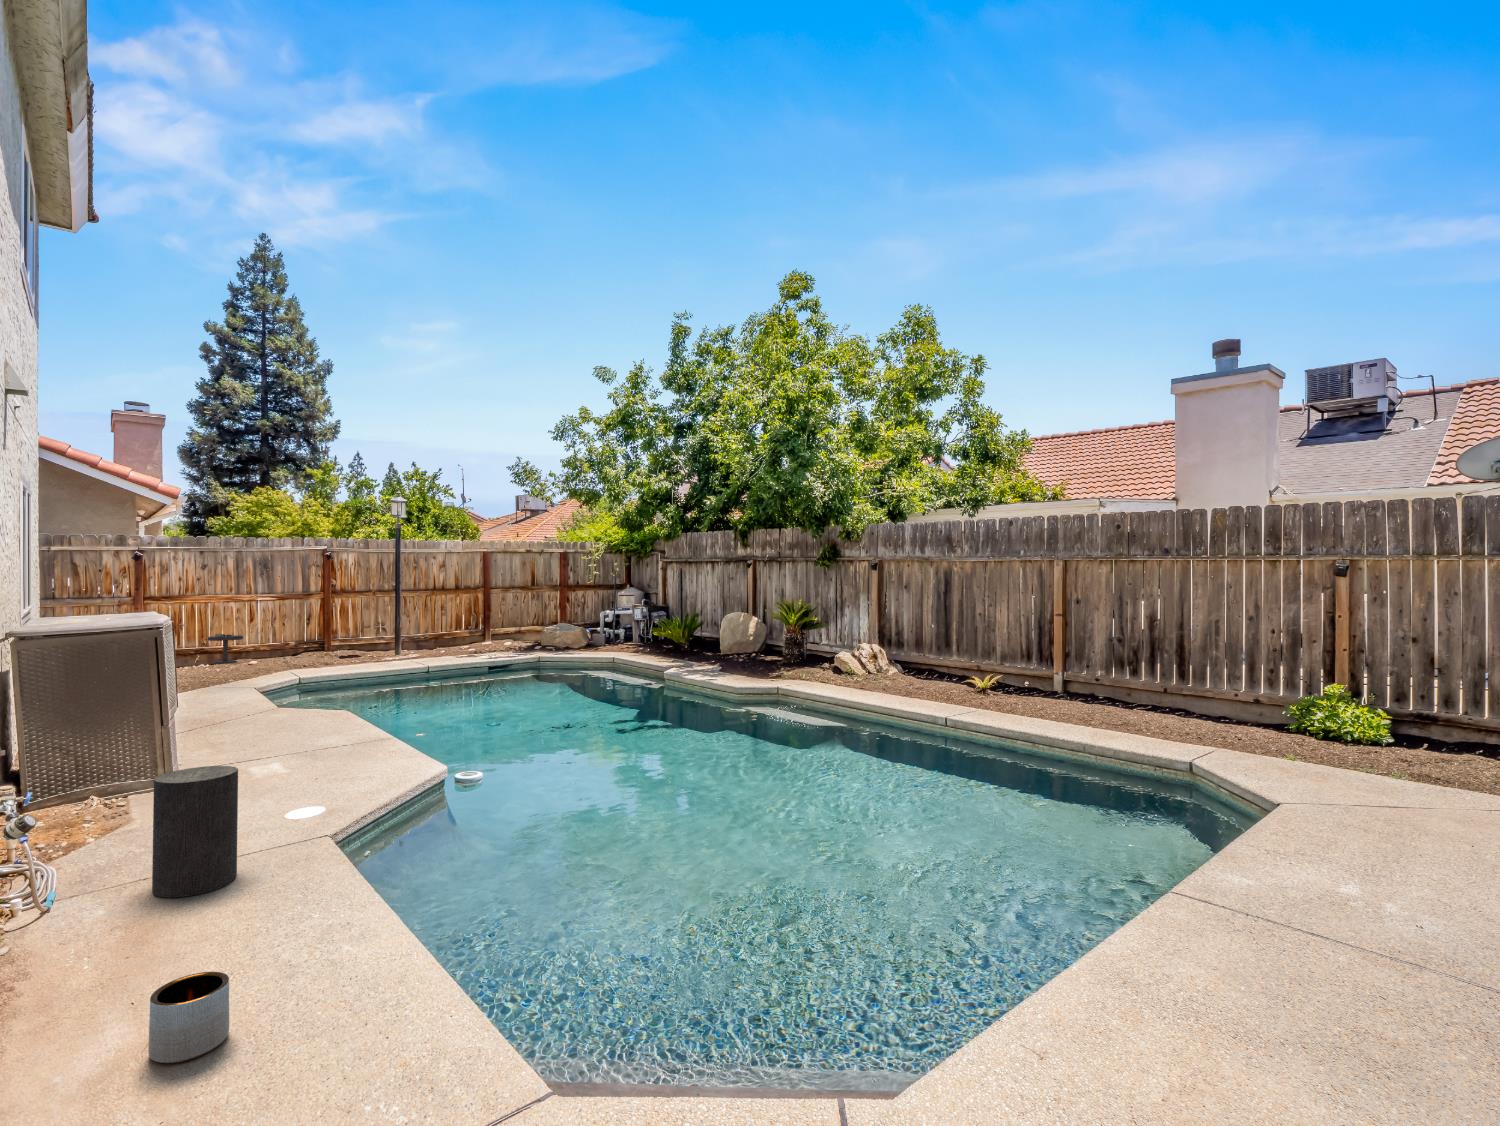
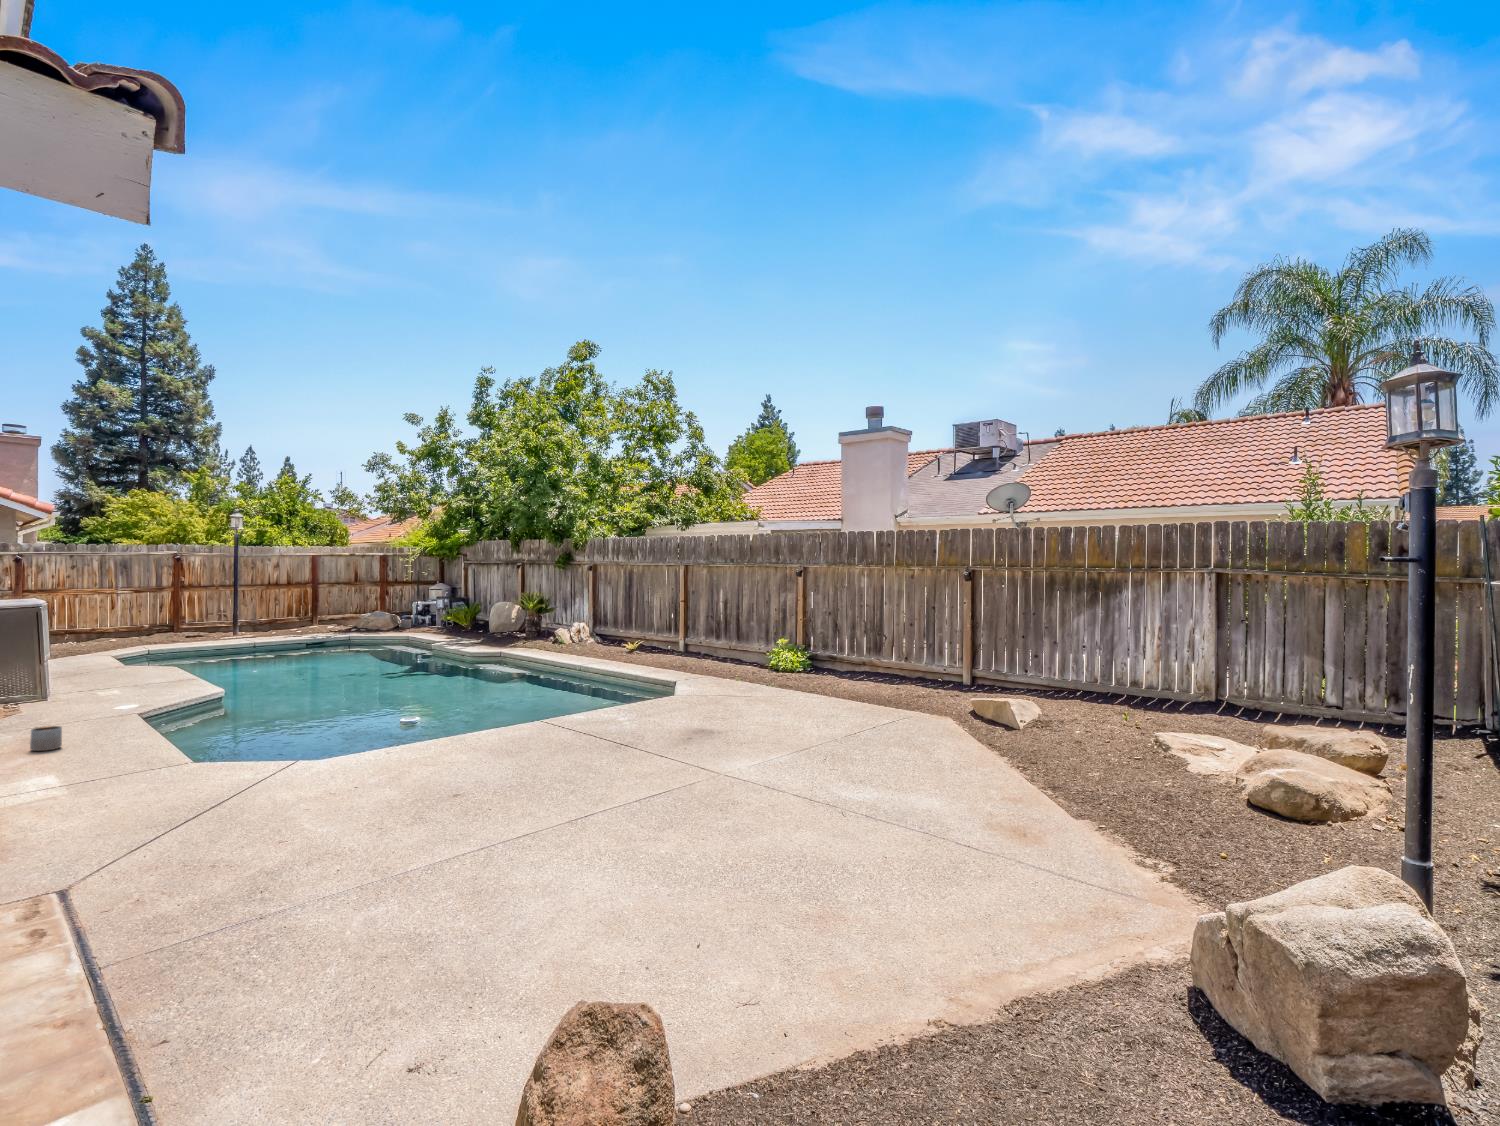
side table: present [208,634,243,664] -> none [73,615,100,656]
stool: present [152,766,238,898] -> none [31,669,75,725]

